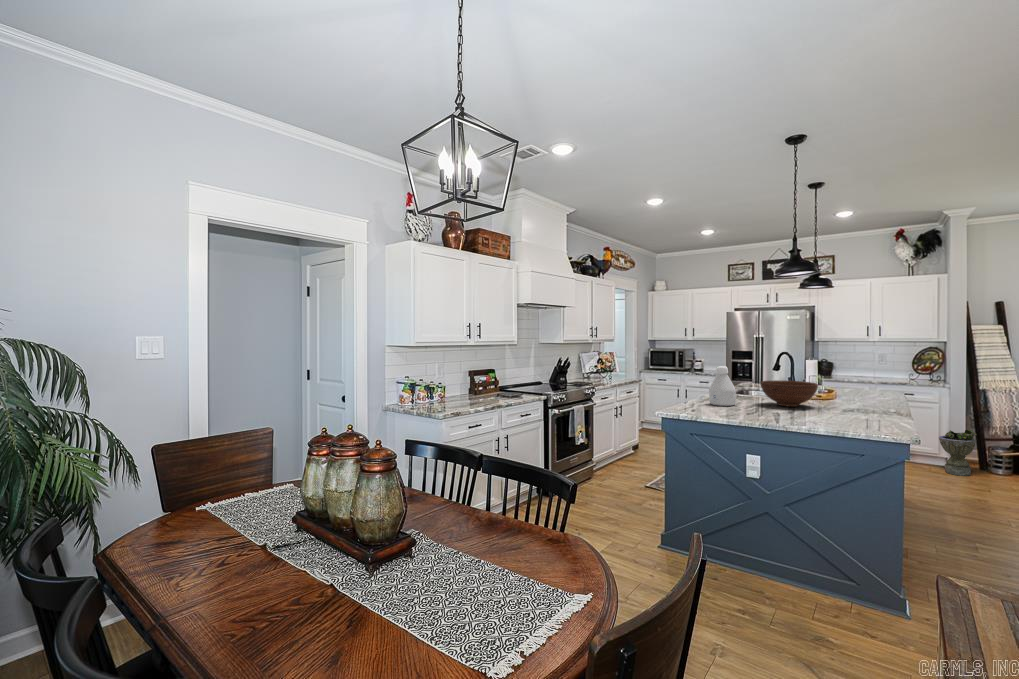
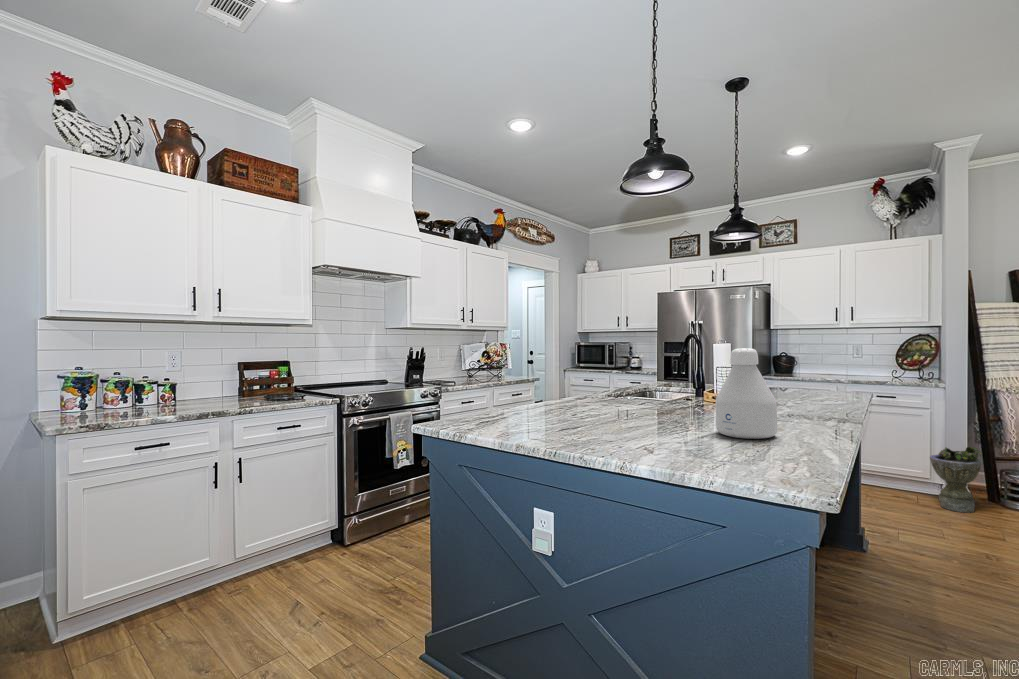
bottle: present [709,366,736,406] -> present [716,348,778,439]
fruit bowl: present [761,380,818,407] -> none [616,372,701,414]

